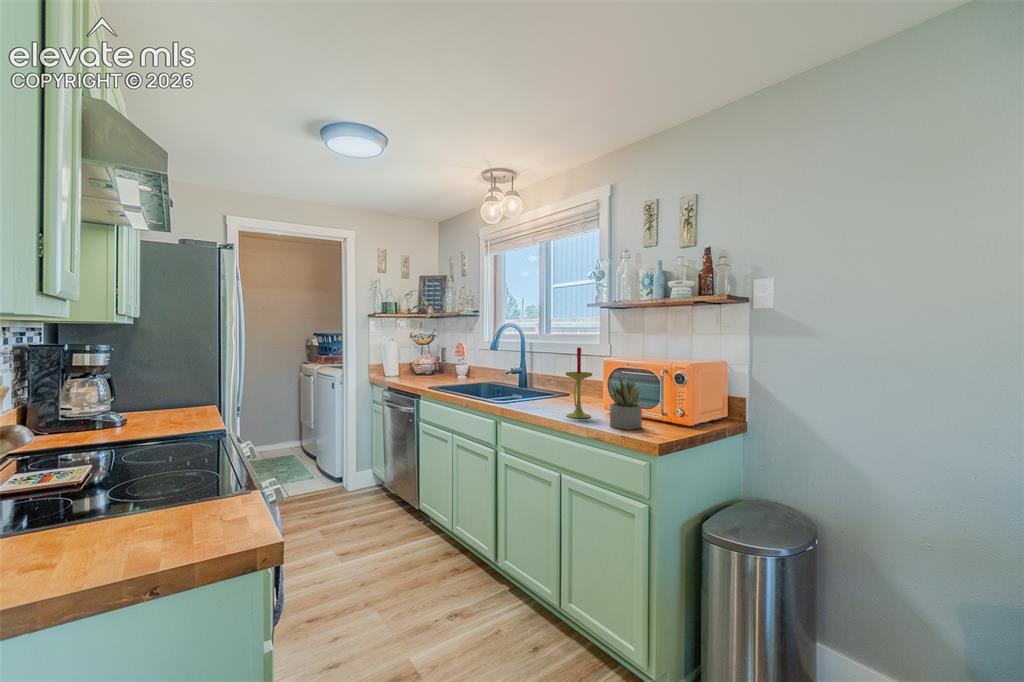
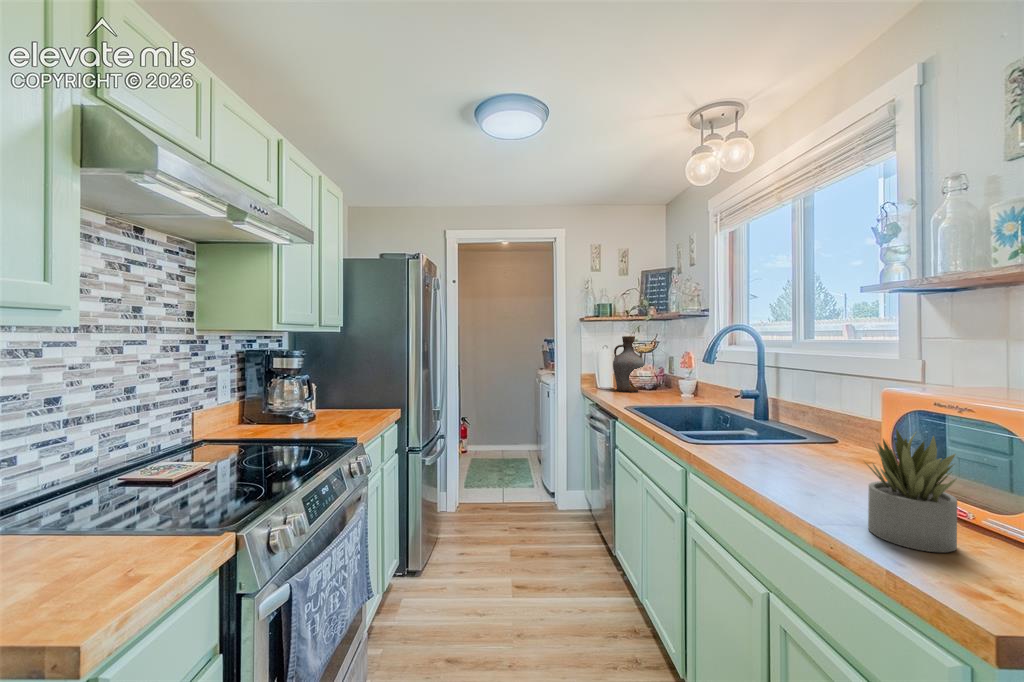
vase: none [398,331,424,378] -> present [613,336,644,392]
candle: present [566,347,592,418] -> none [785,361,845,497]

